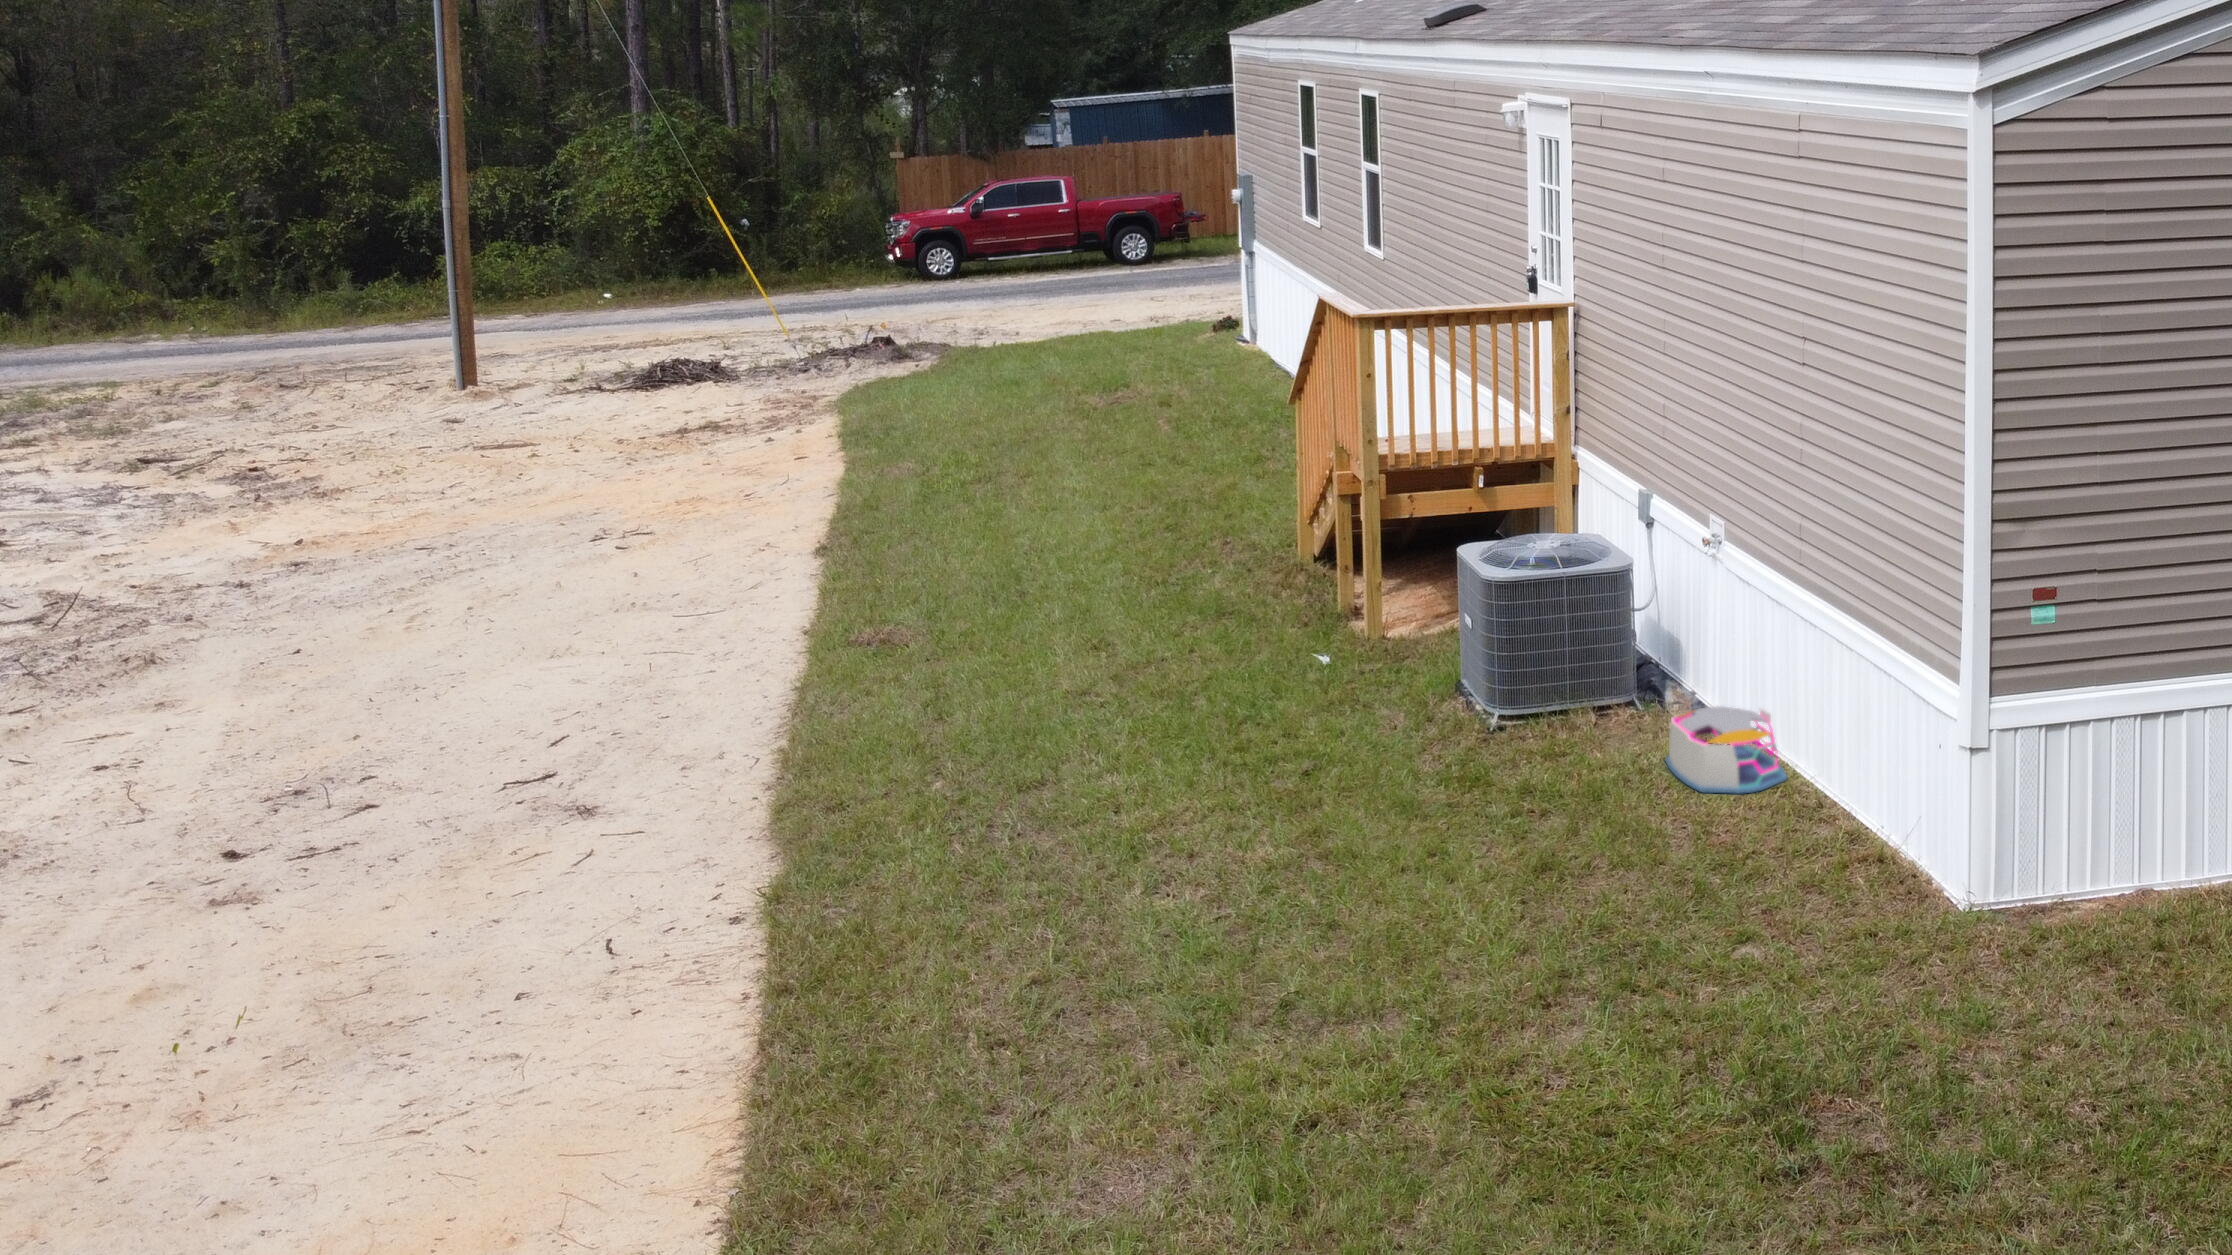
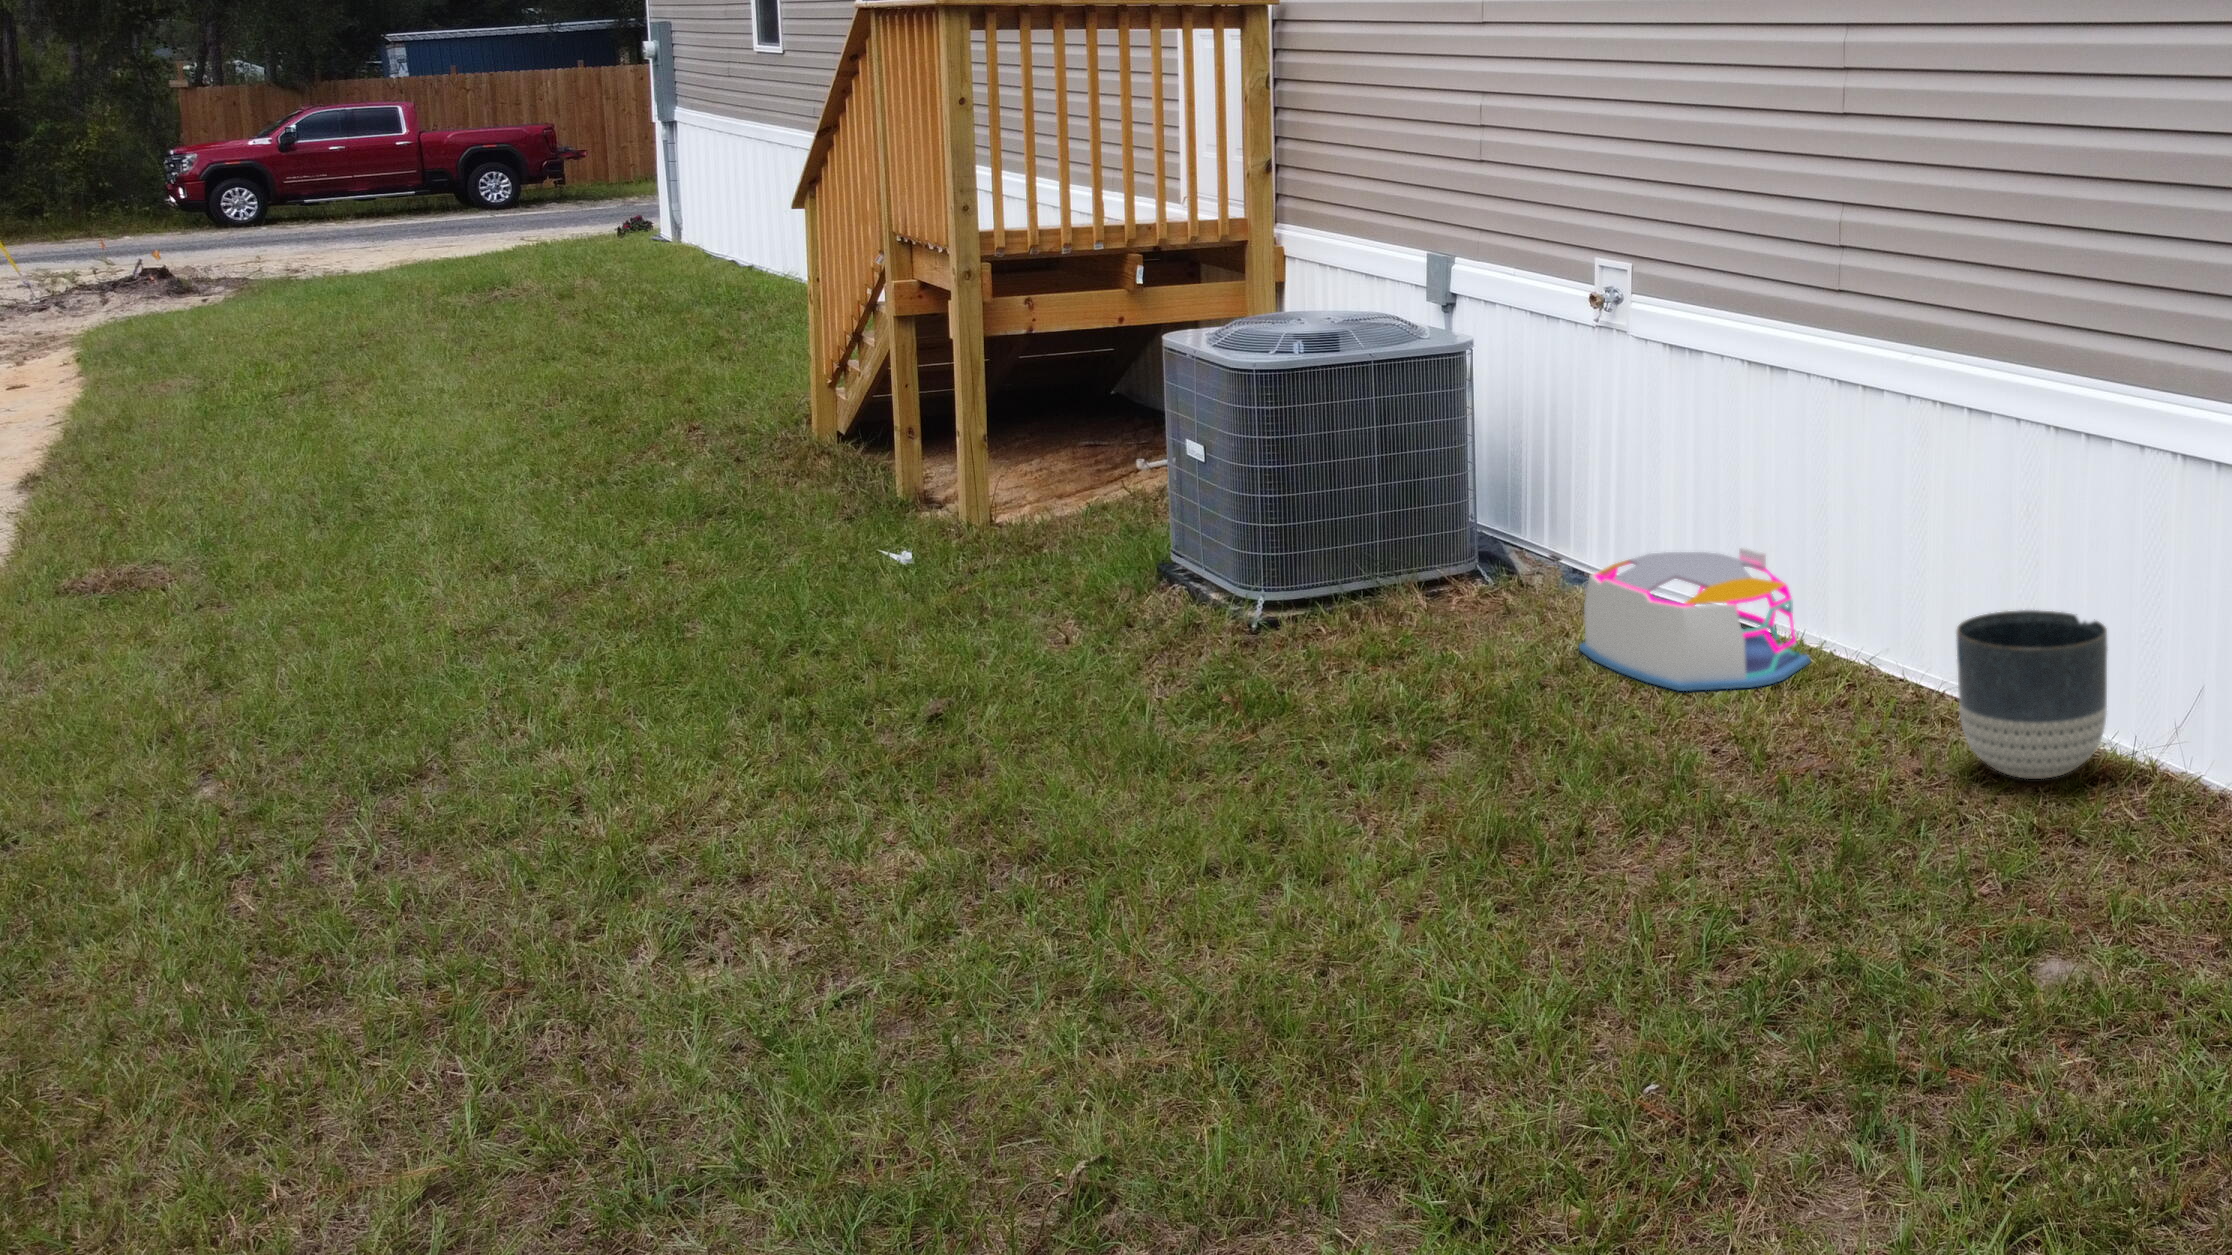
planter: none [1803,769,1884,863] -> present [1956,610,2108,779]

